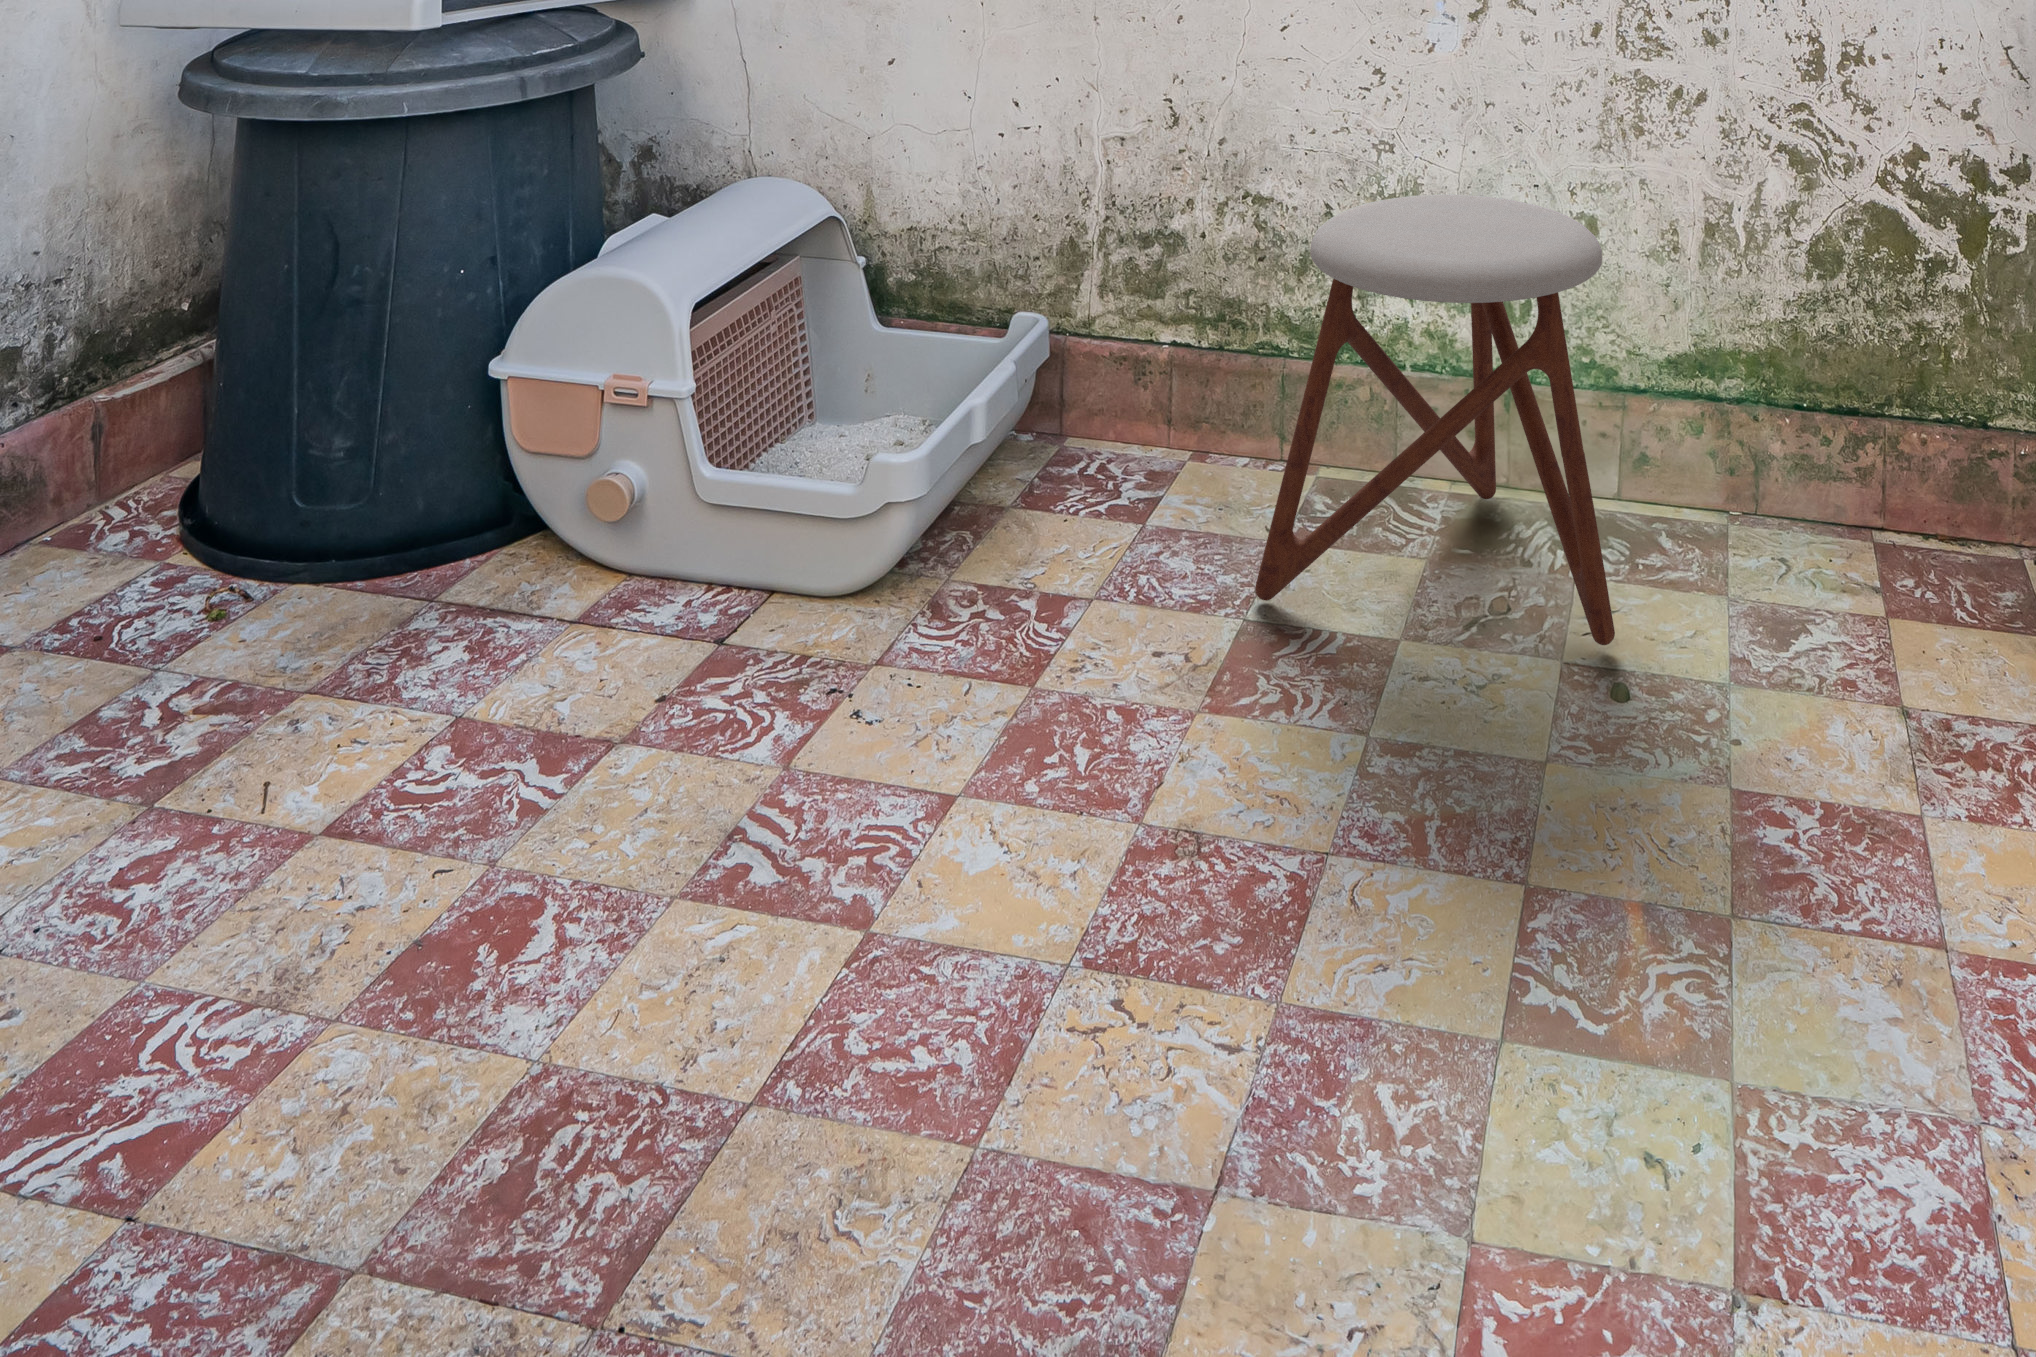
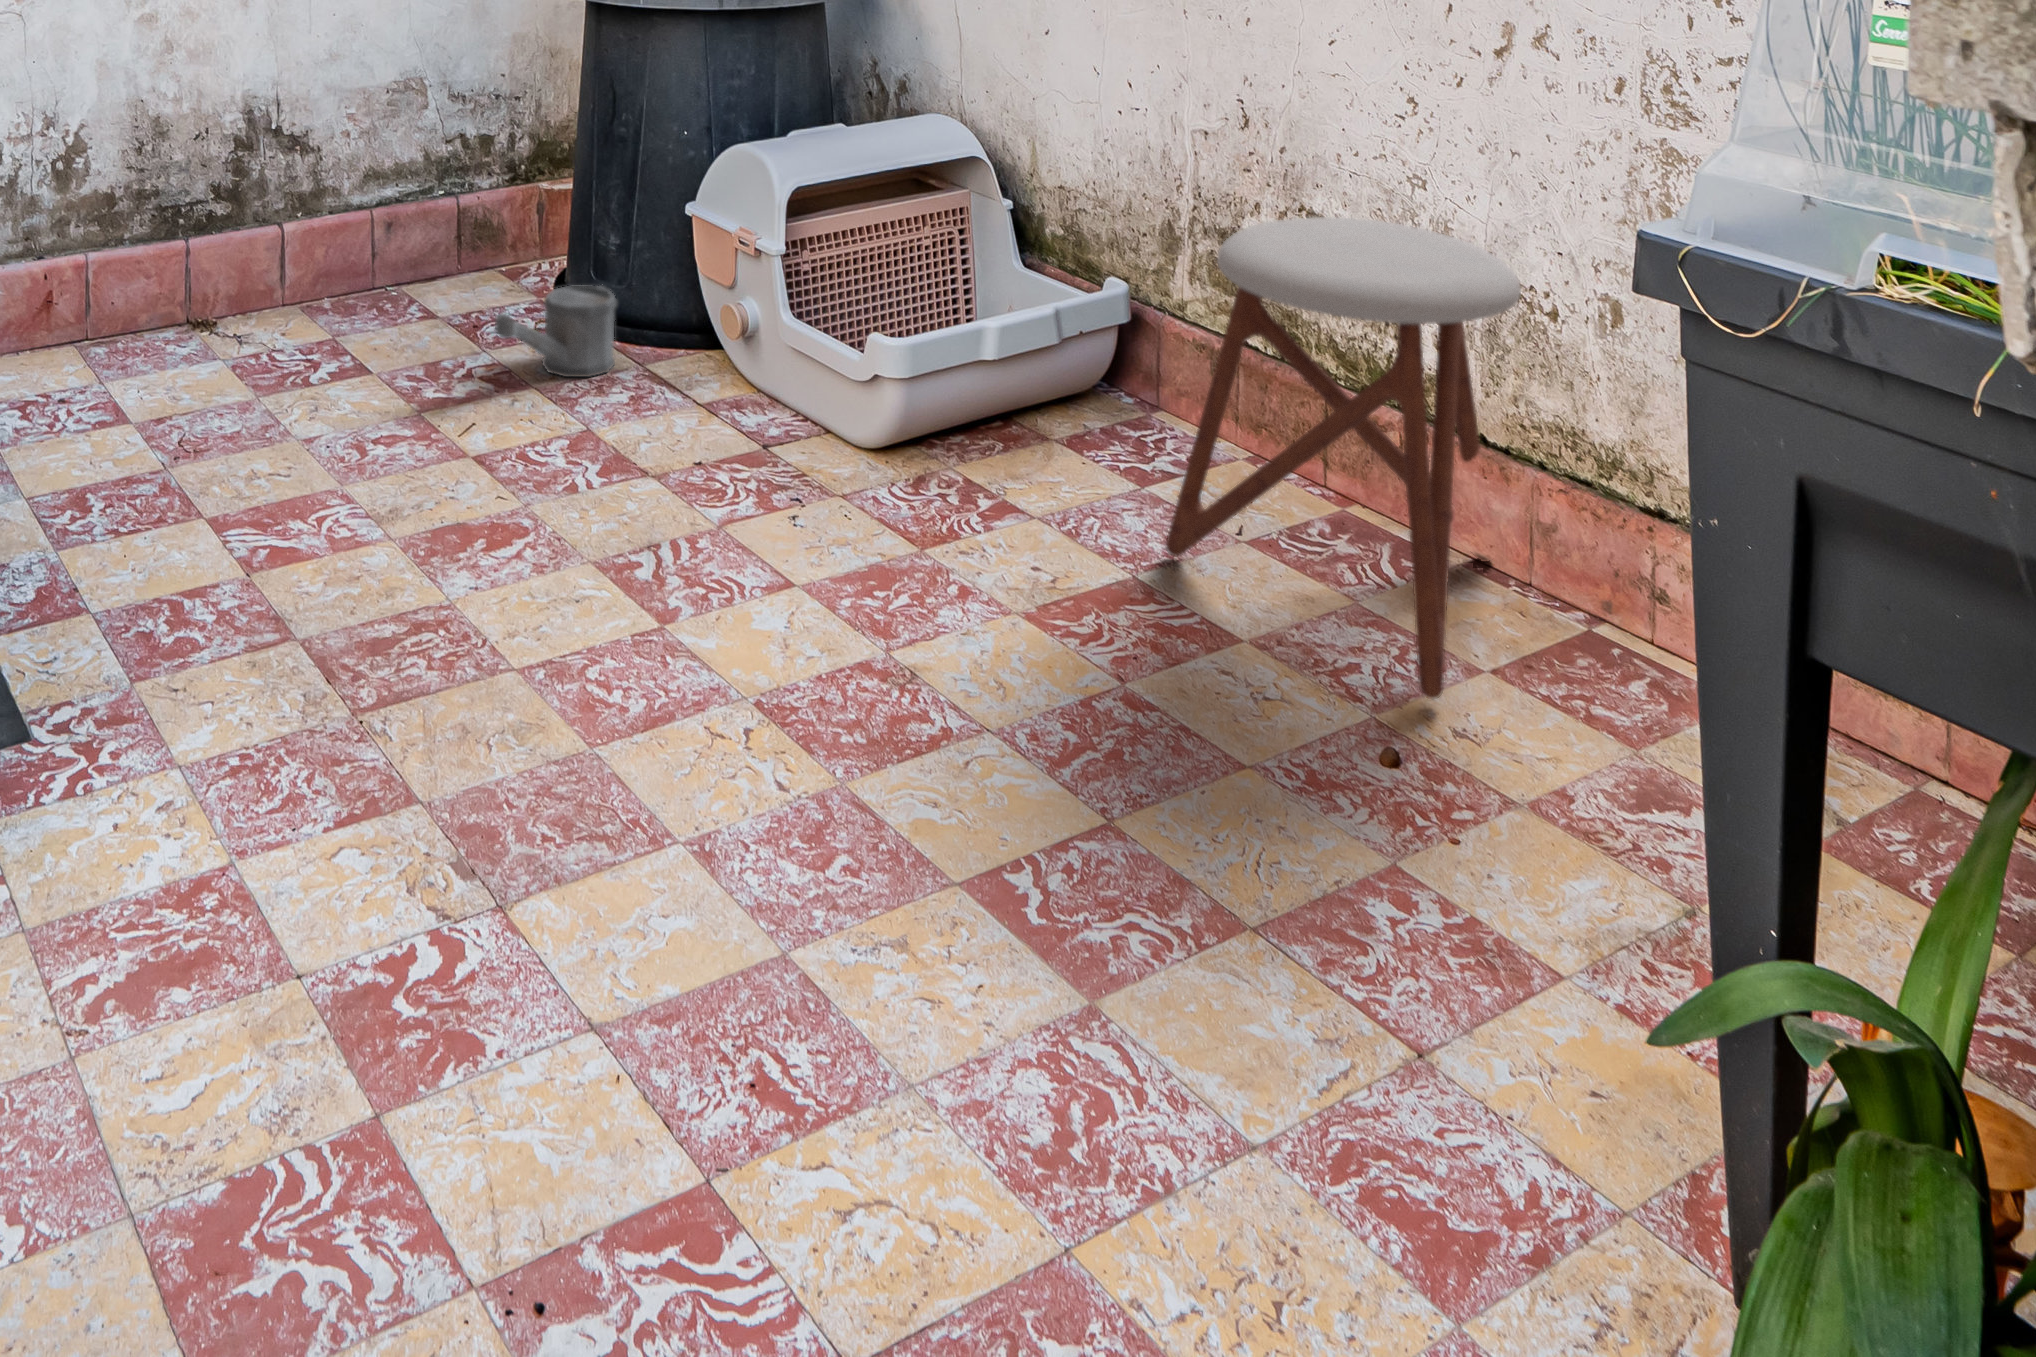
watering can: none [258,500,393,666] -> present [495,286,617,377]

